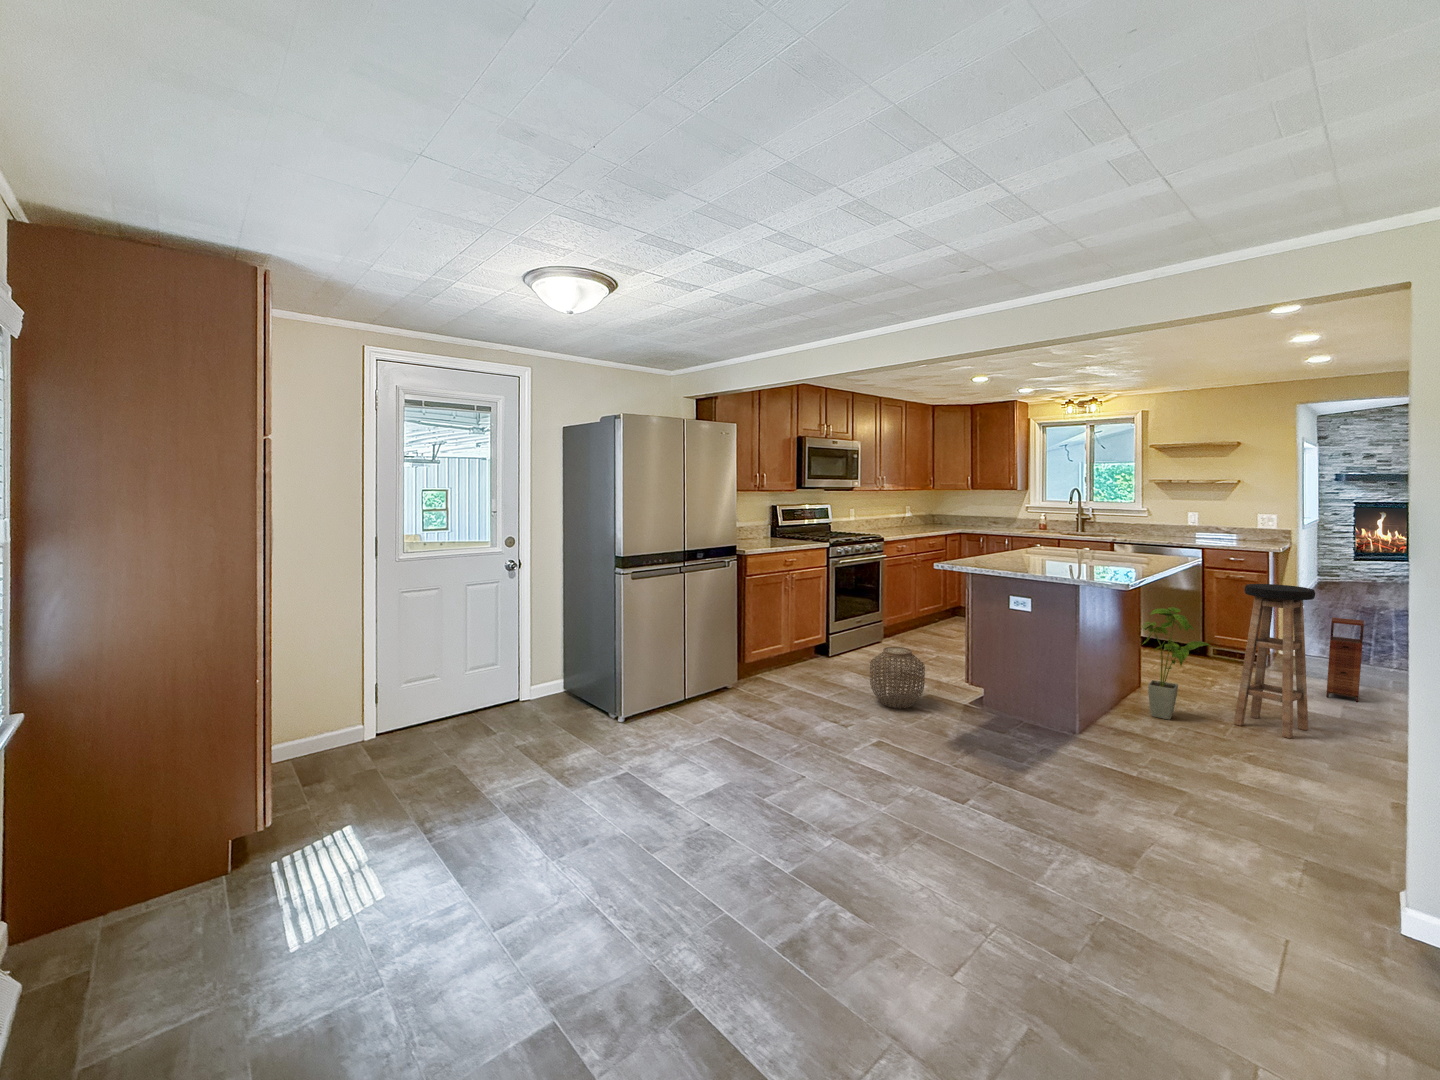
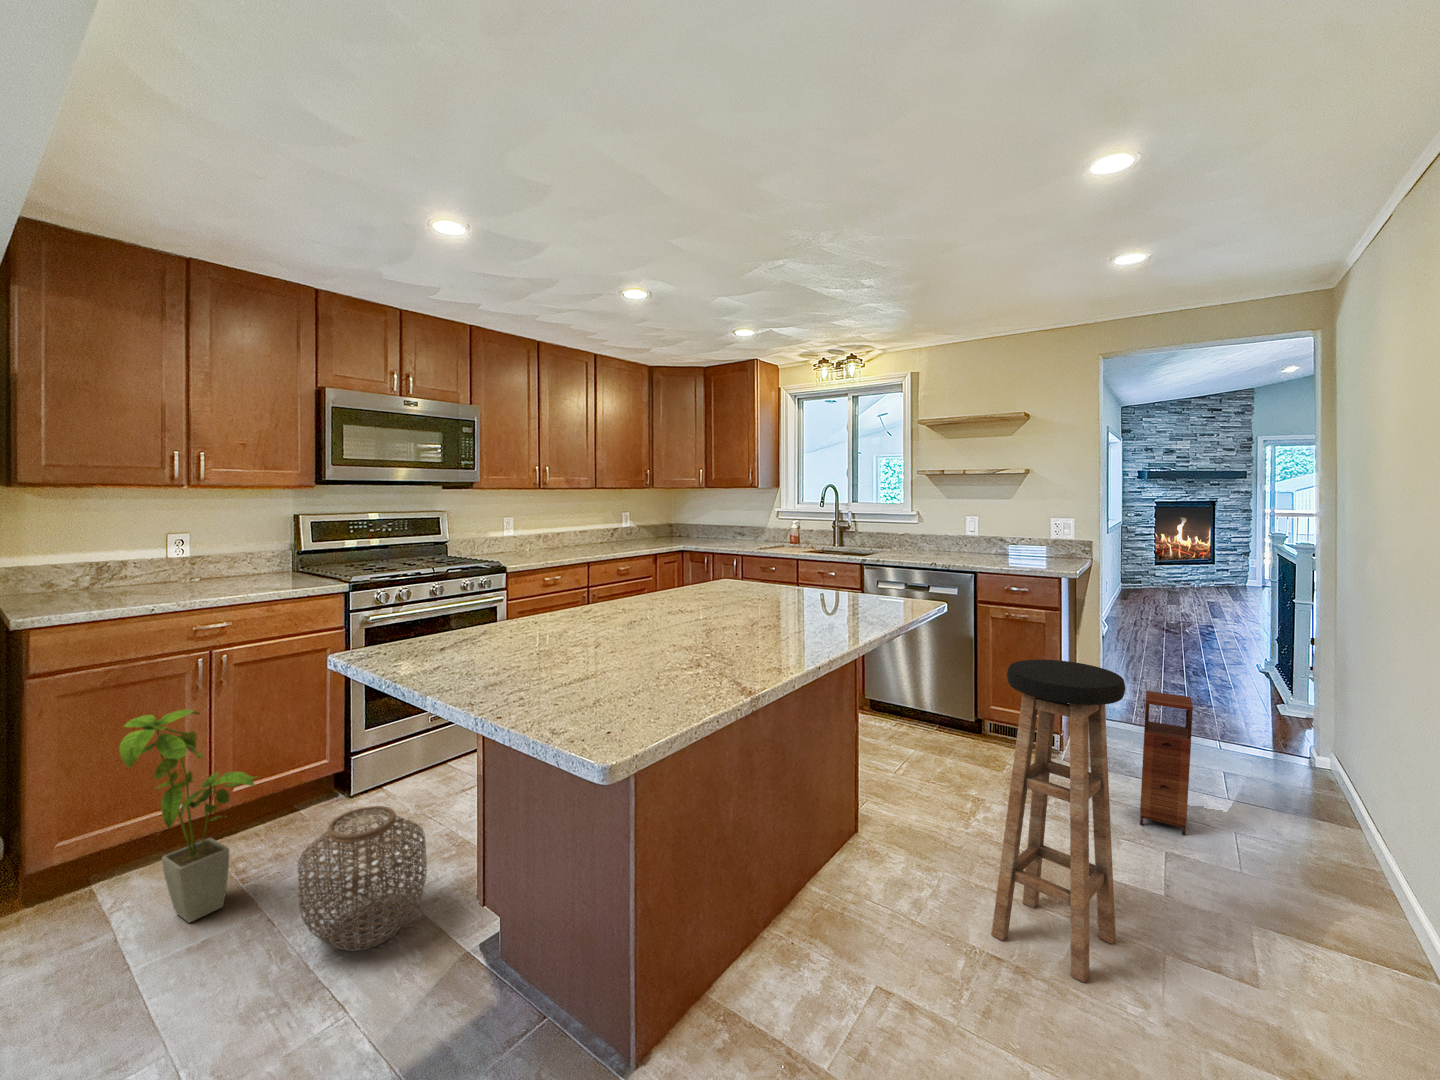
house plant: present [1141,607,1214,720] -> present [119,709,257,922]

